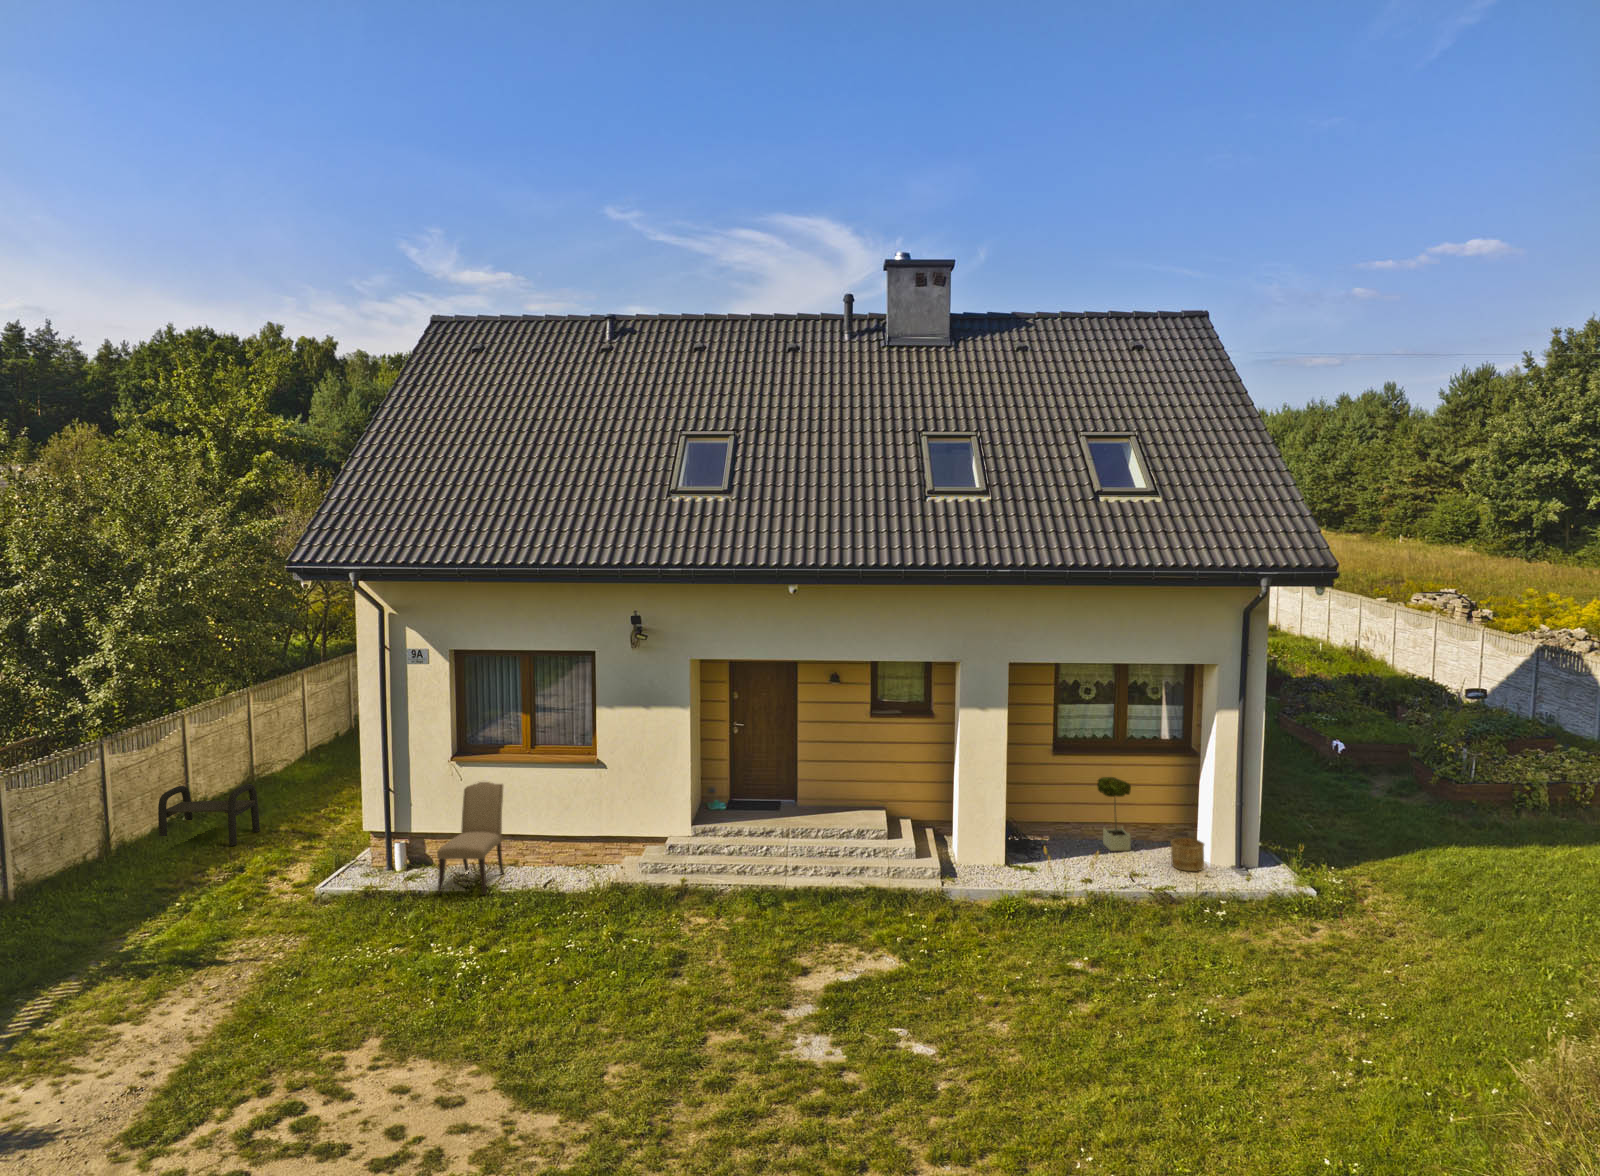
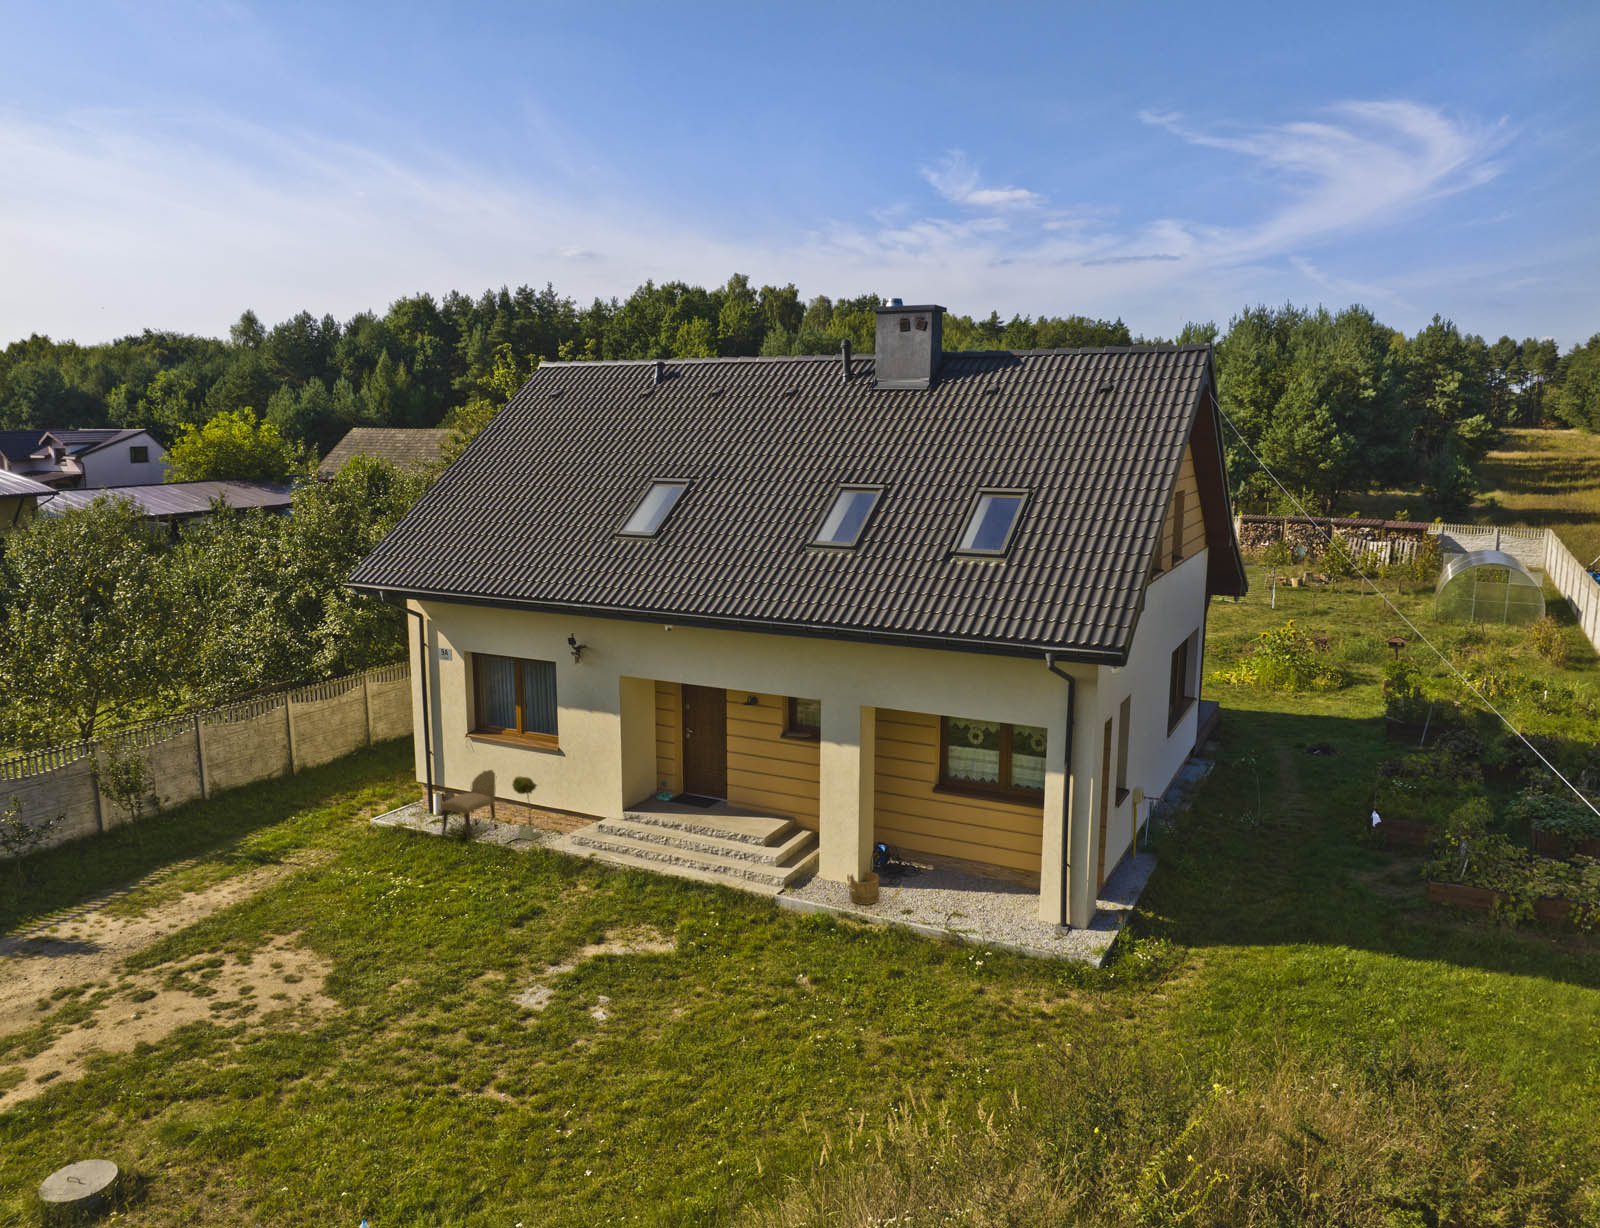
potted tree: present [1097,777,1131,851] -> present [512,776,543,840]
bench: present [158,784,260,846] -> none [329,733,395,781]
wooden bucket: present [1170,838,1204,871] -> present [849,872,879,905]

